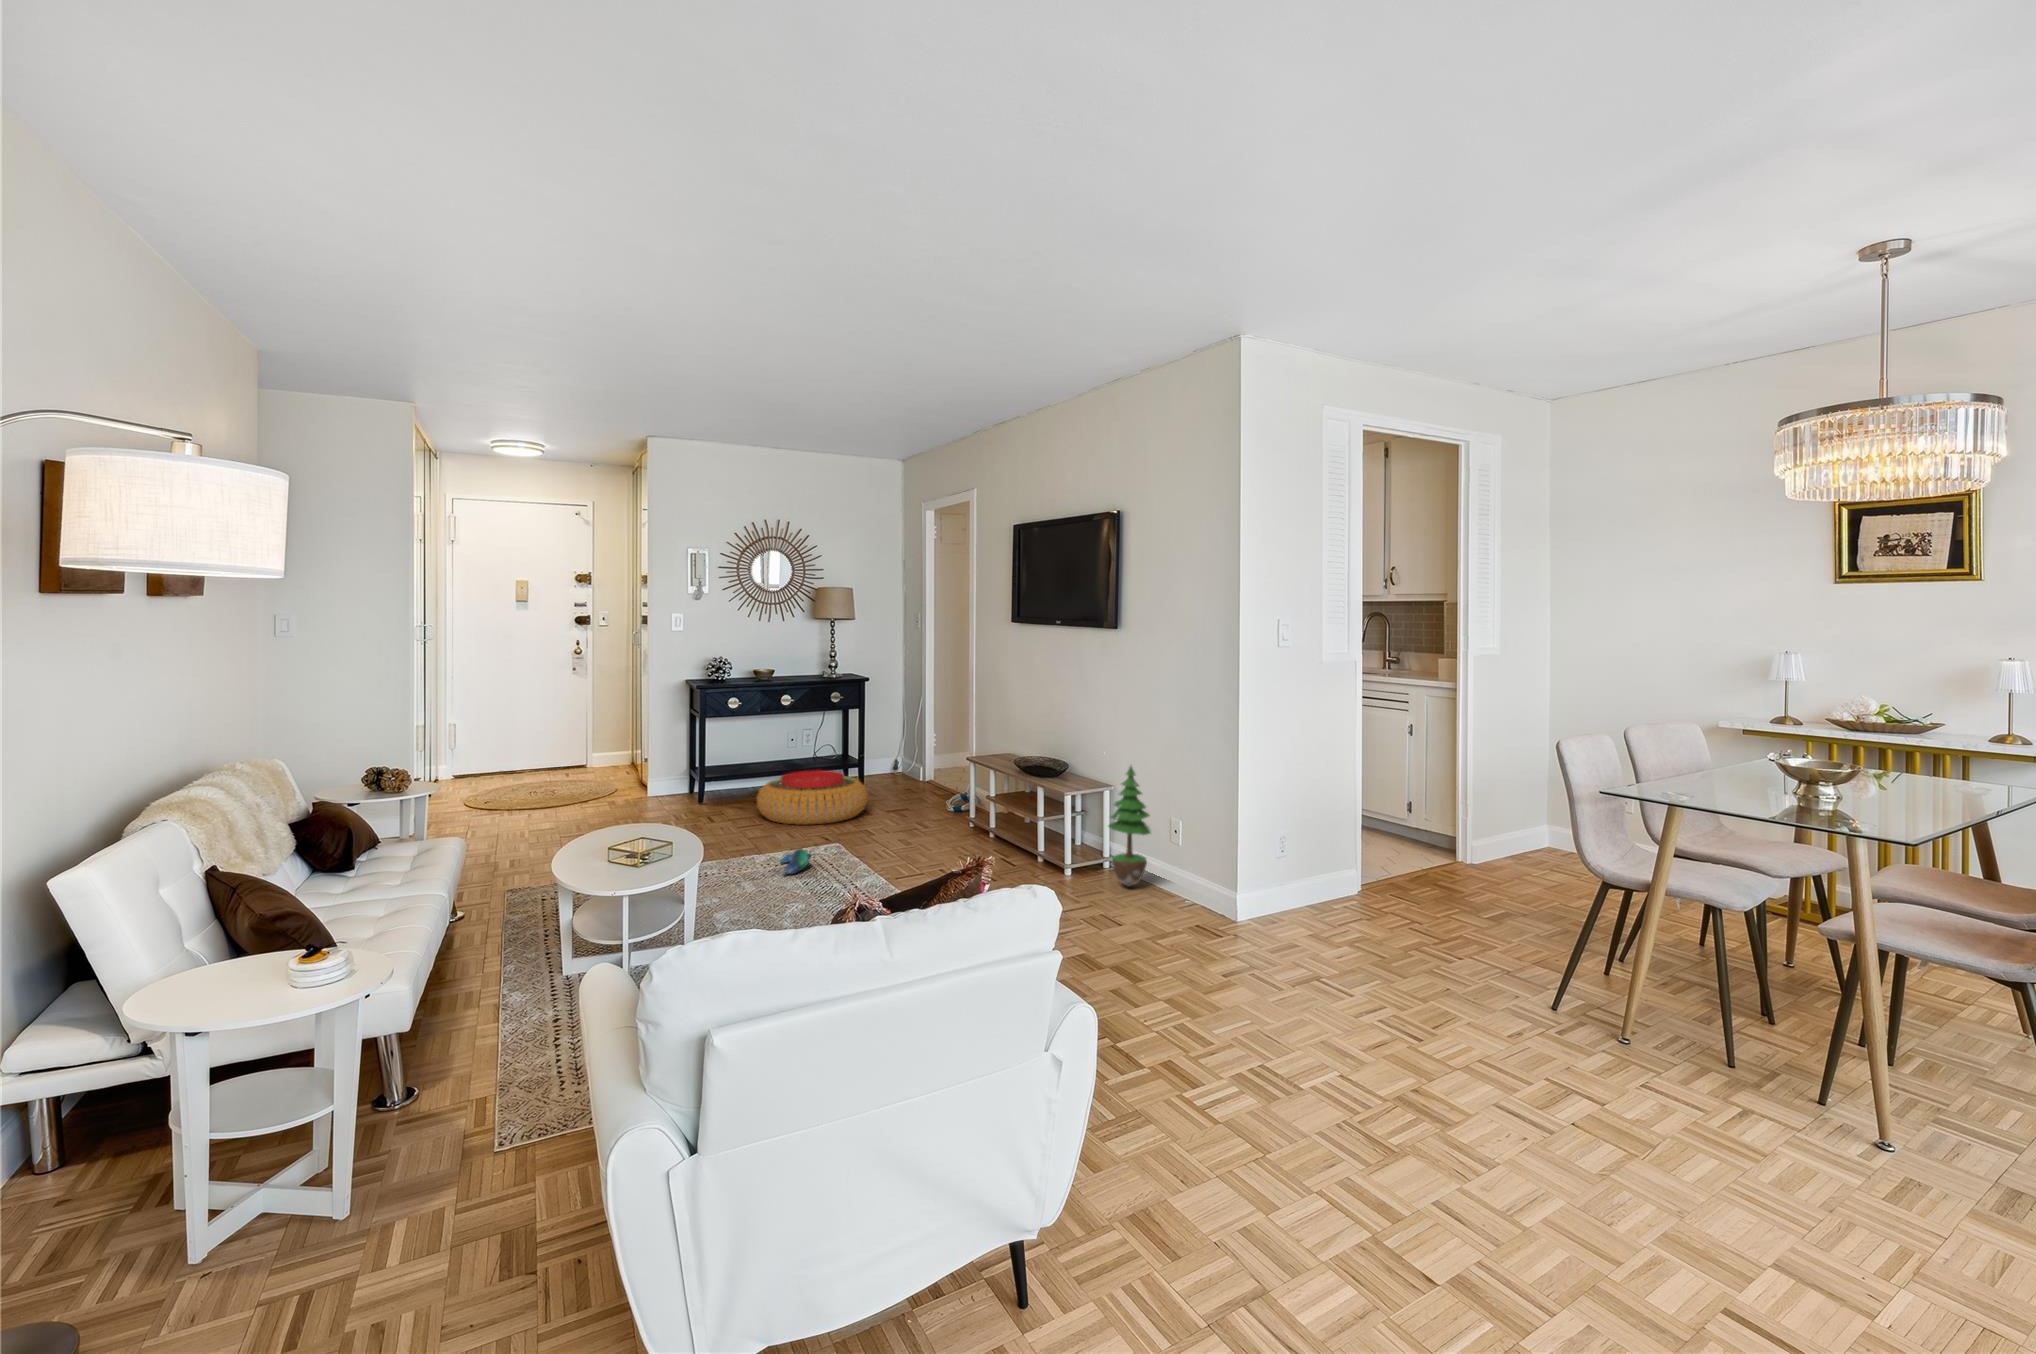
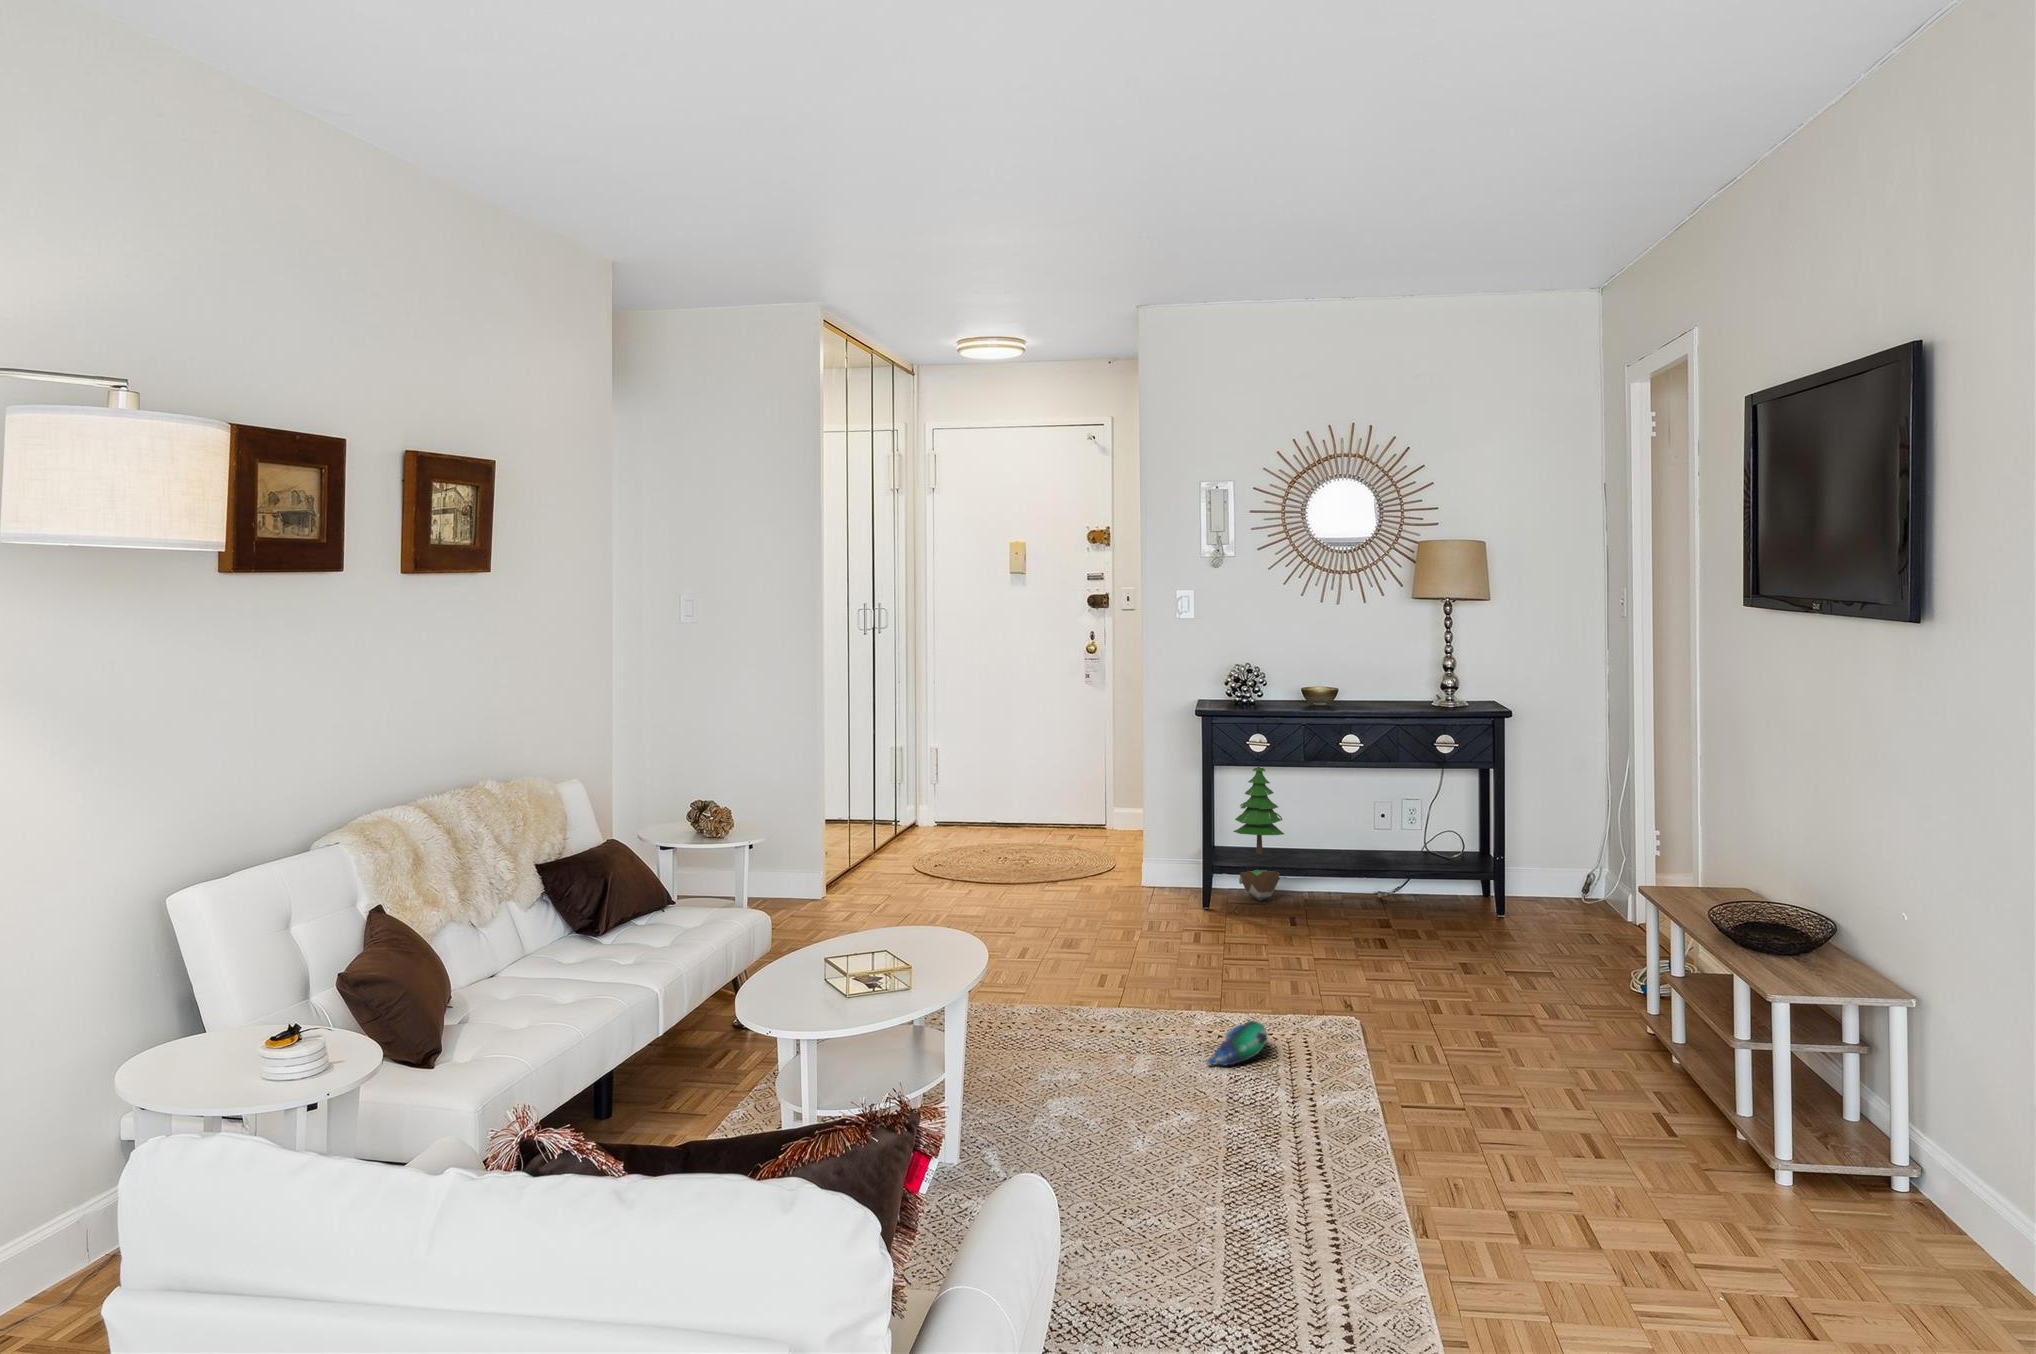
potted tree: present [1109,766,1150,887] -> present [1233,767,1284,901]
pouf: present [757,770,867,825] -> none [1262,871,1462,972]

